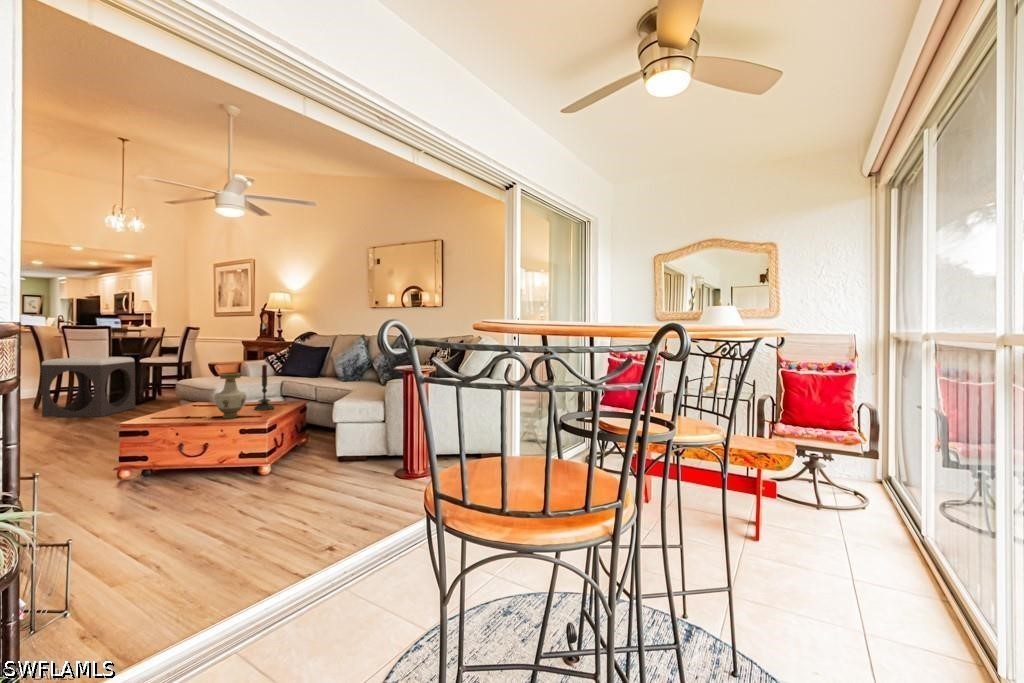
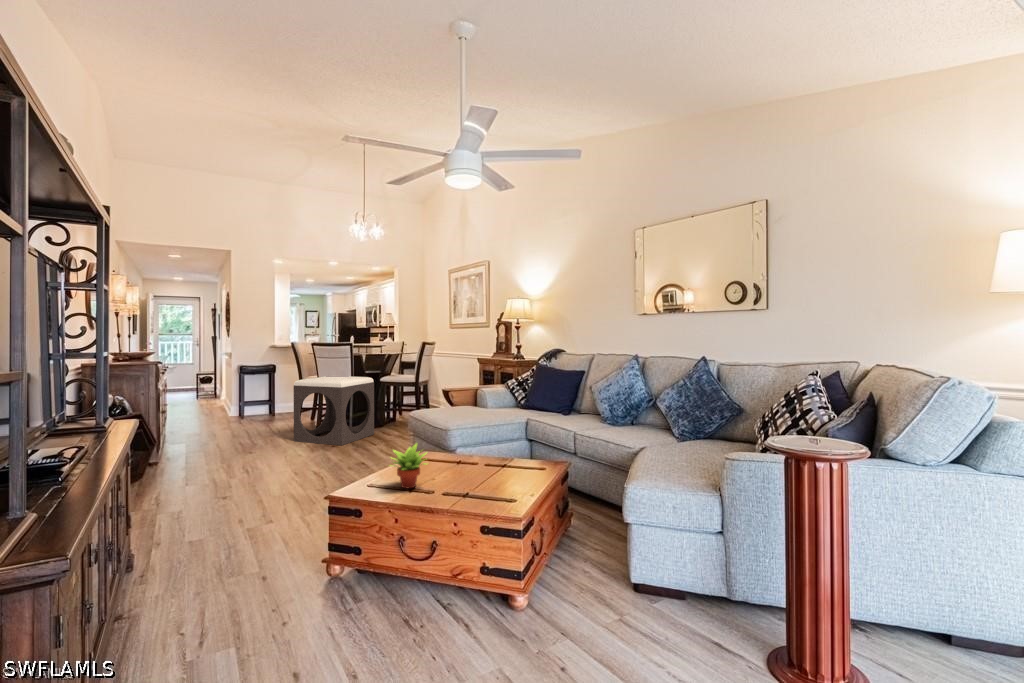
candle: present [254,365,274,410] -> none [499,408,526,482]
vase: present [214,372,246,418] -> none [445,425,490,500]
succulent plant: none [168,387,201,417] -> present [393,443,427,488]

